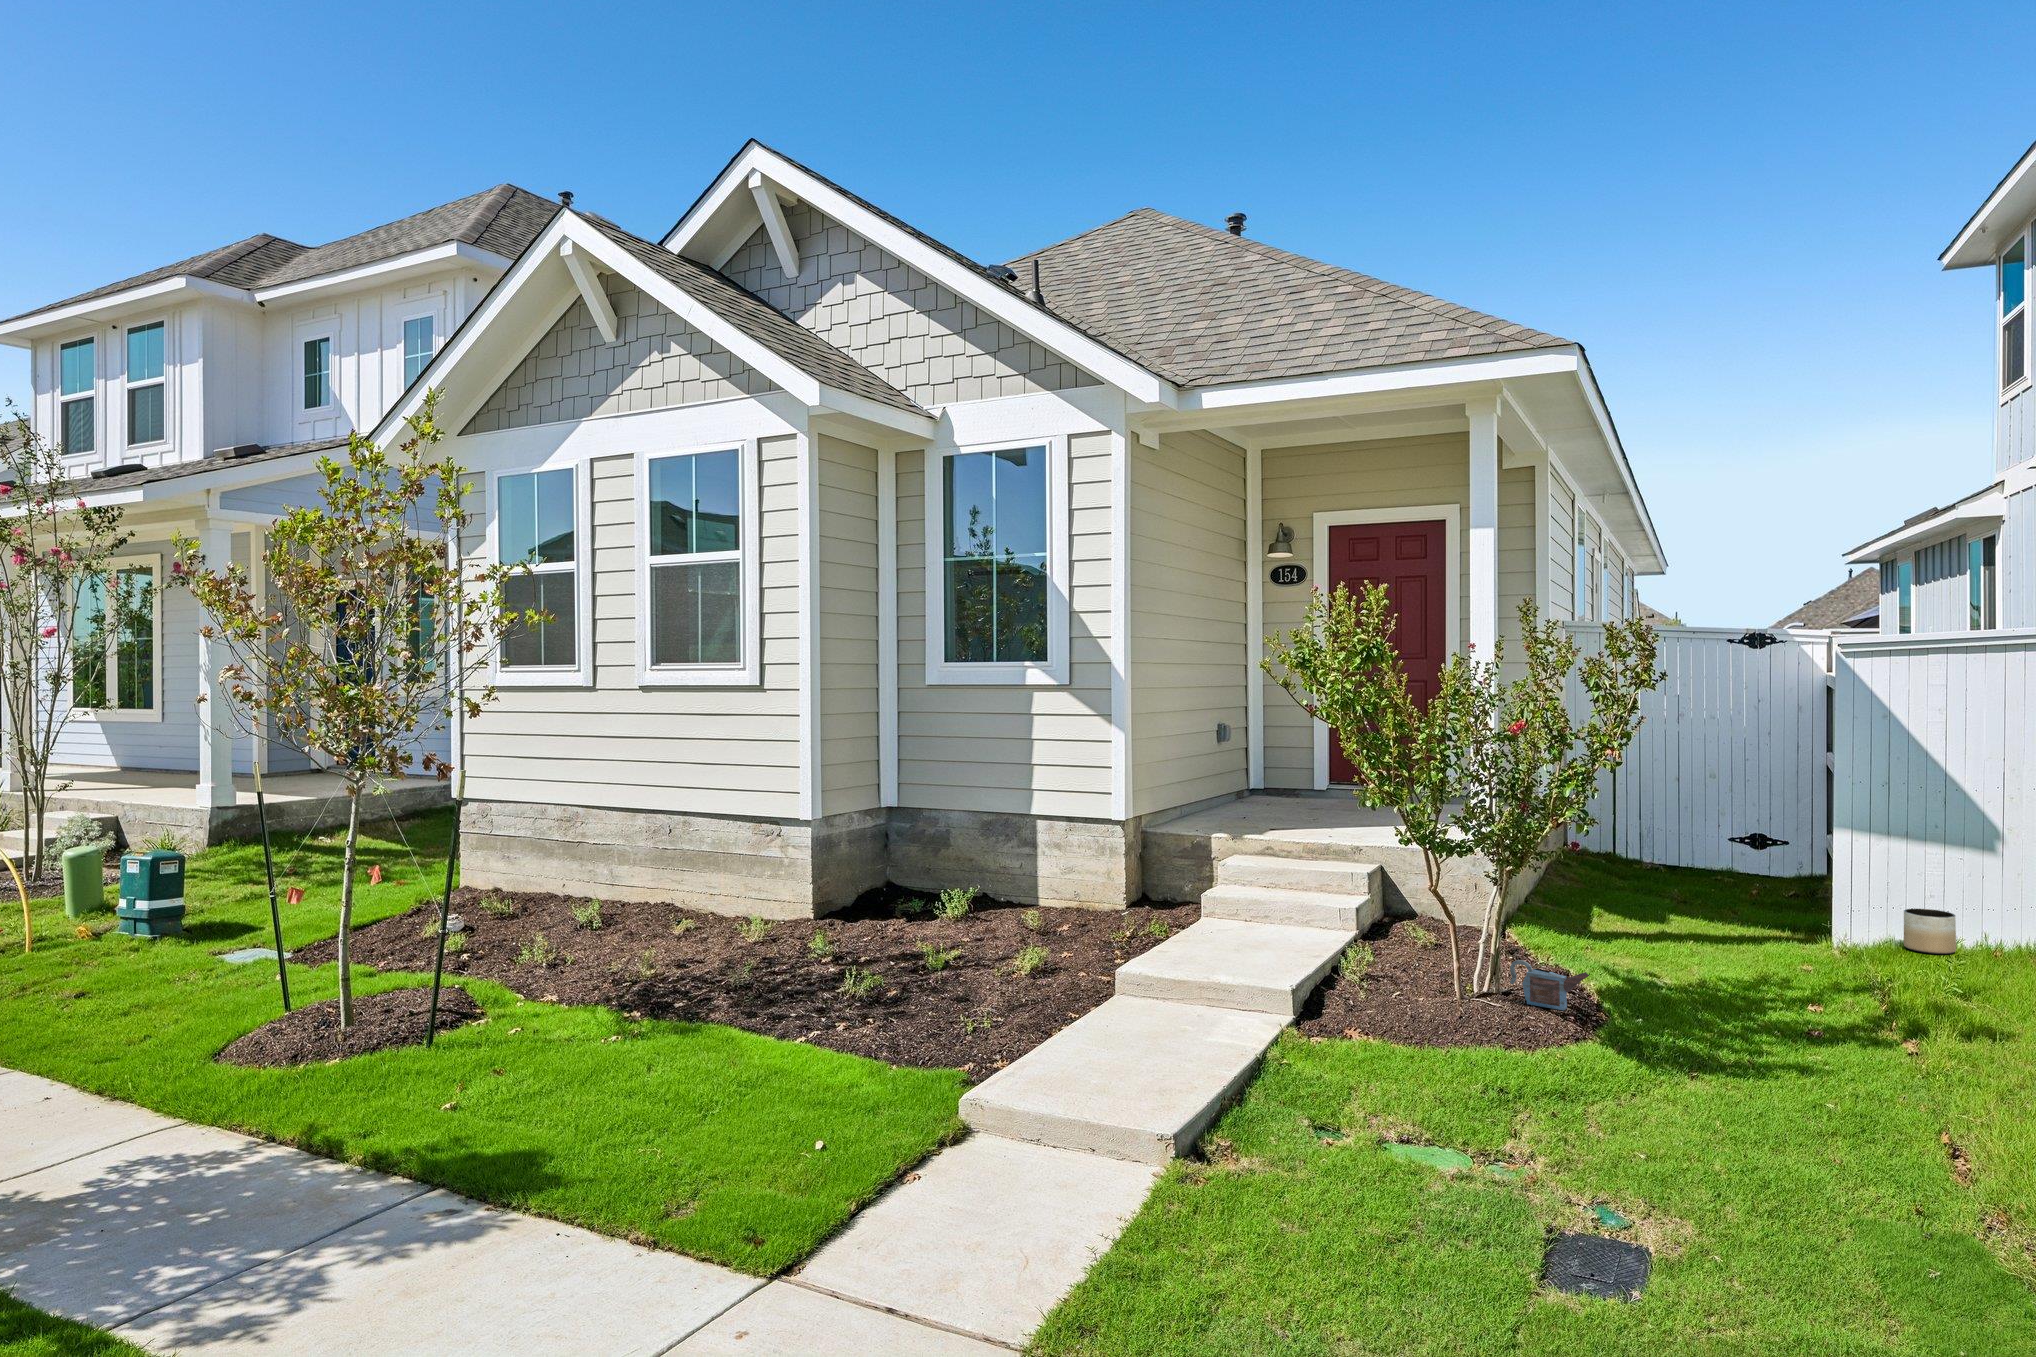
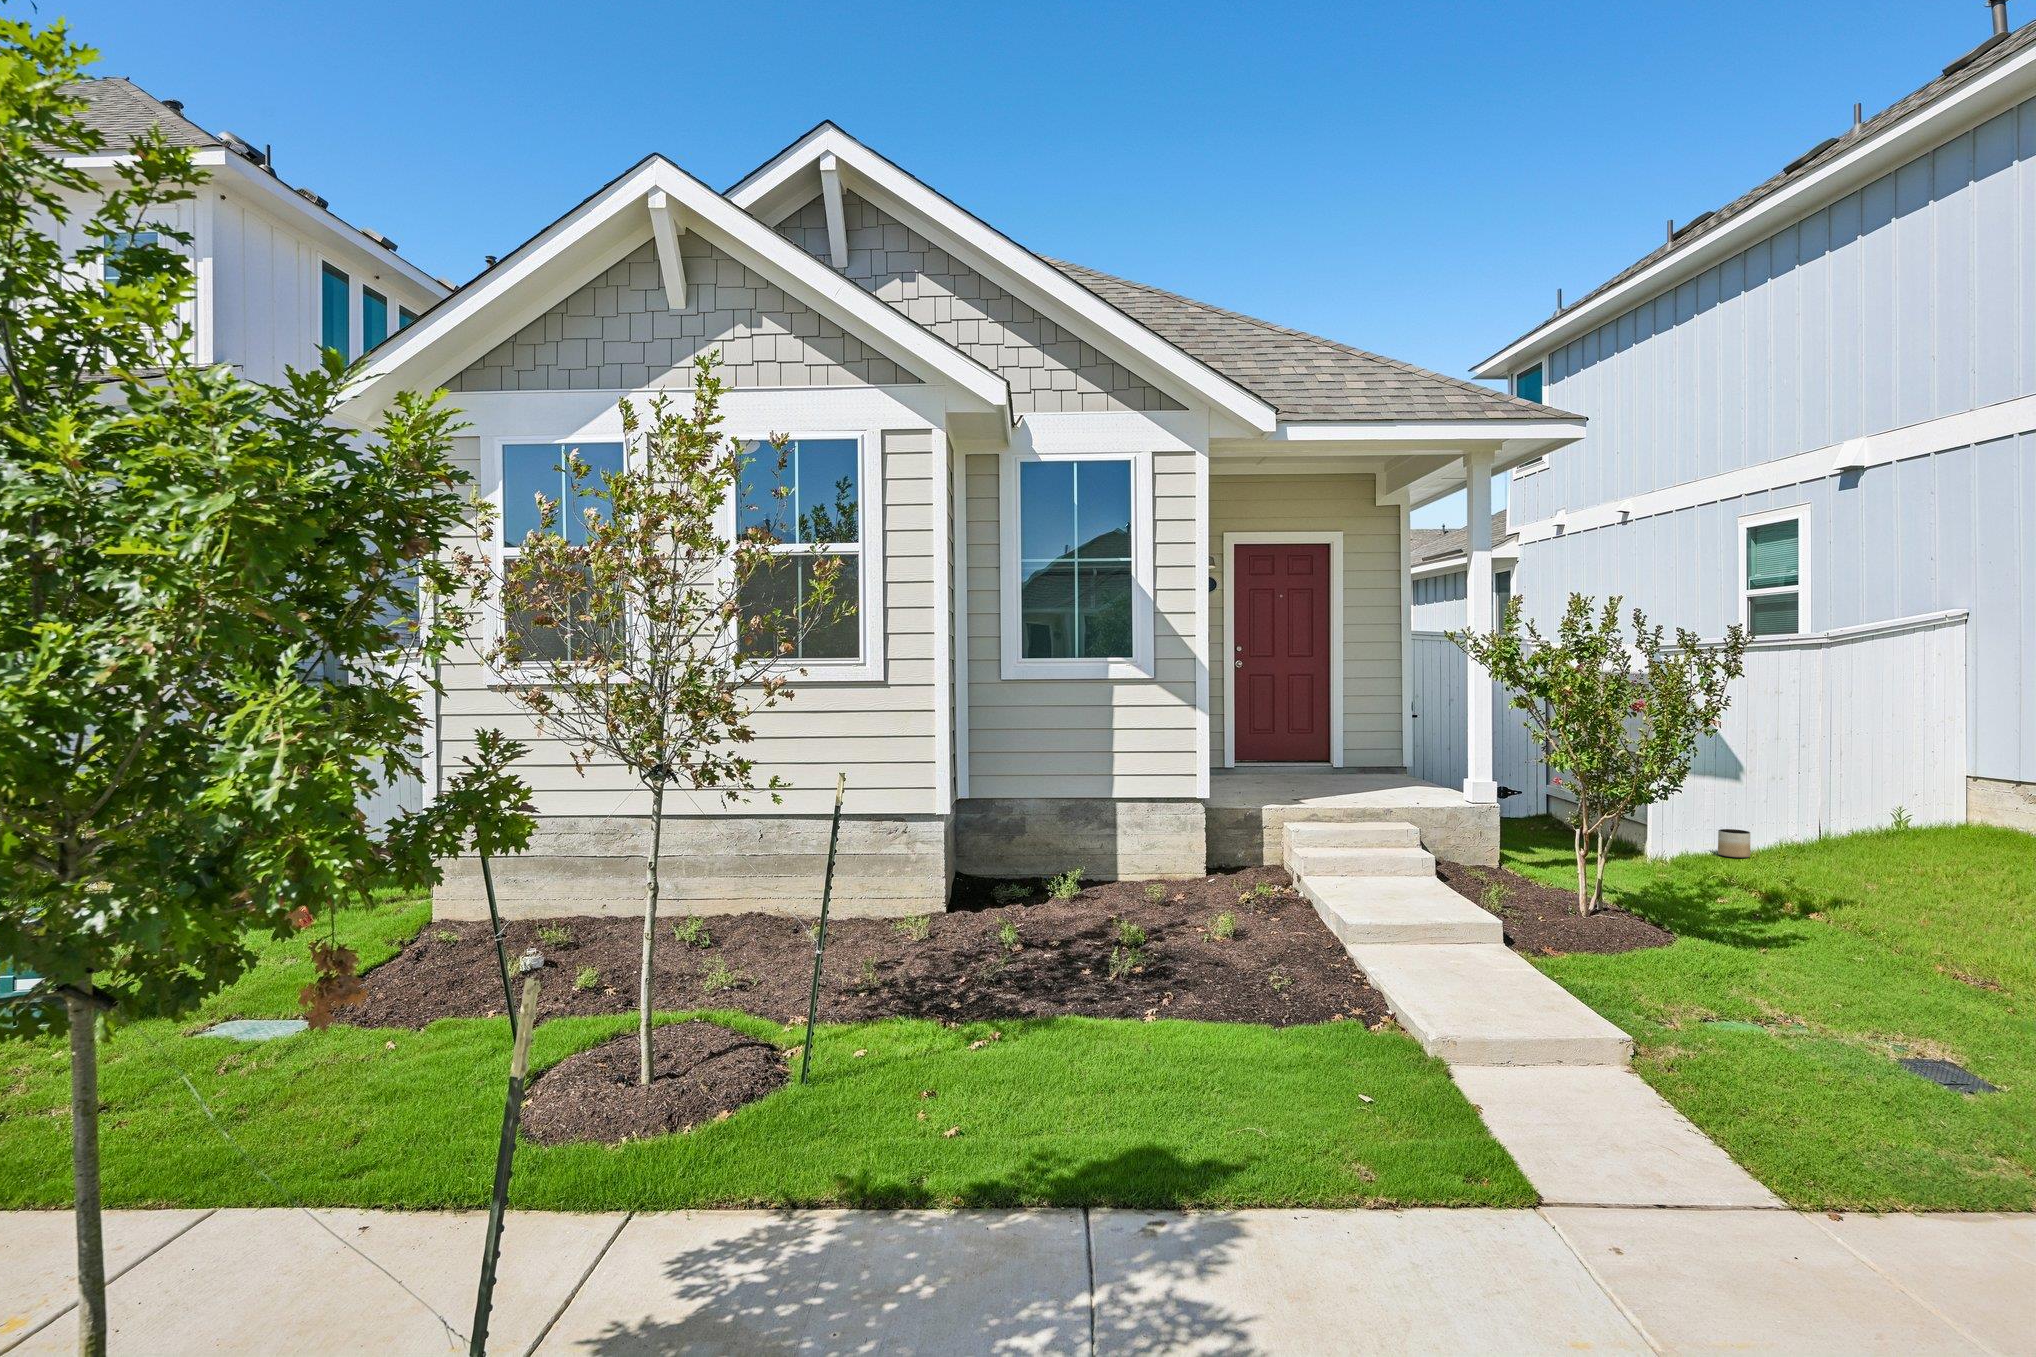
watering can: present [1510,960,1589,1010] -> none [1606,882,1667,915]

